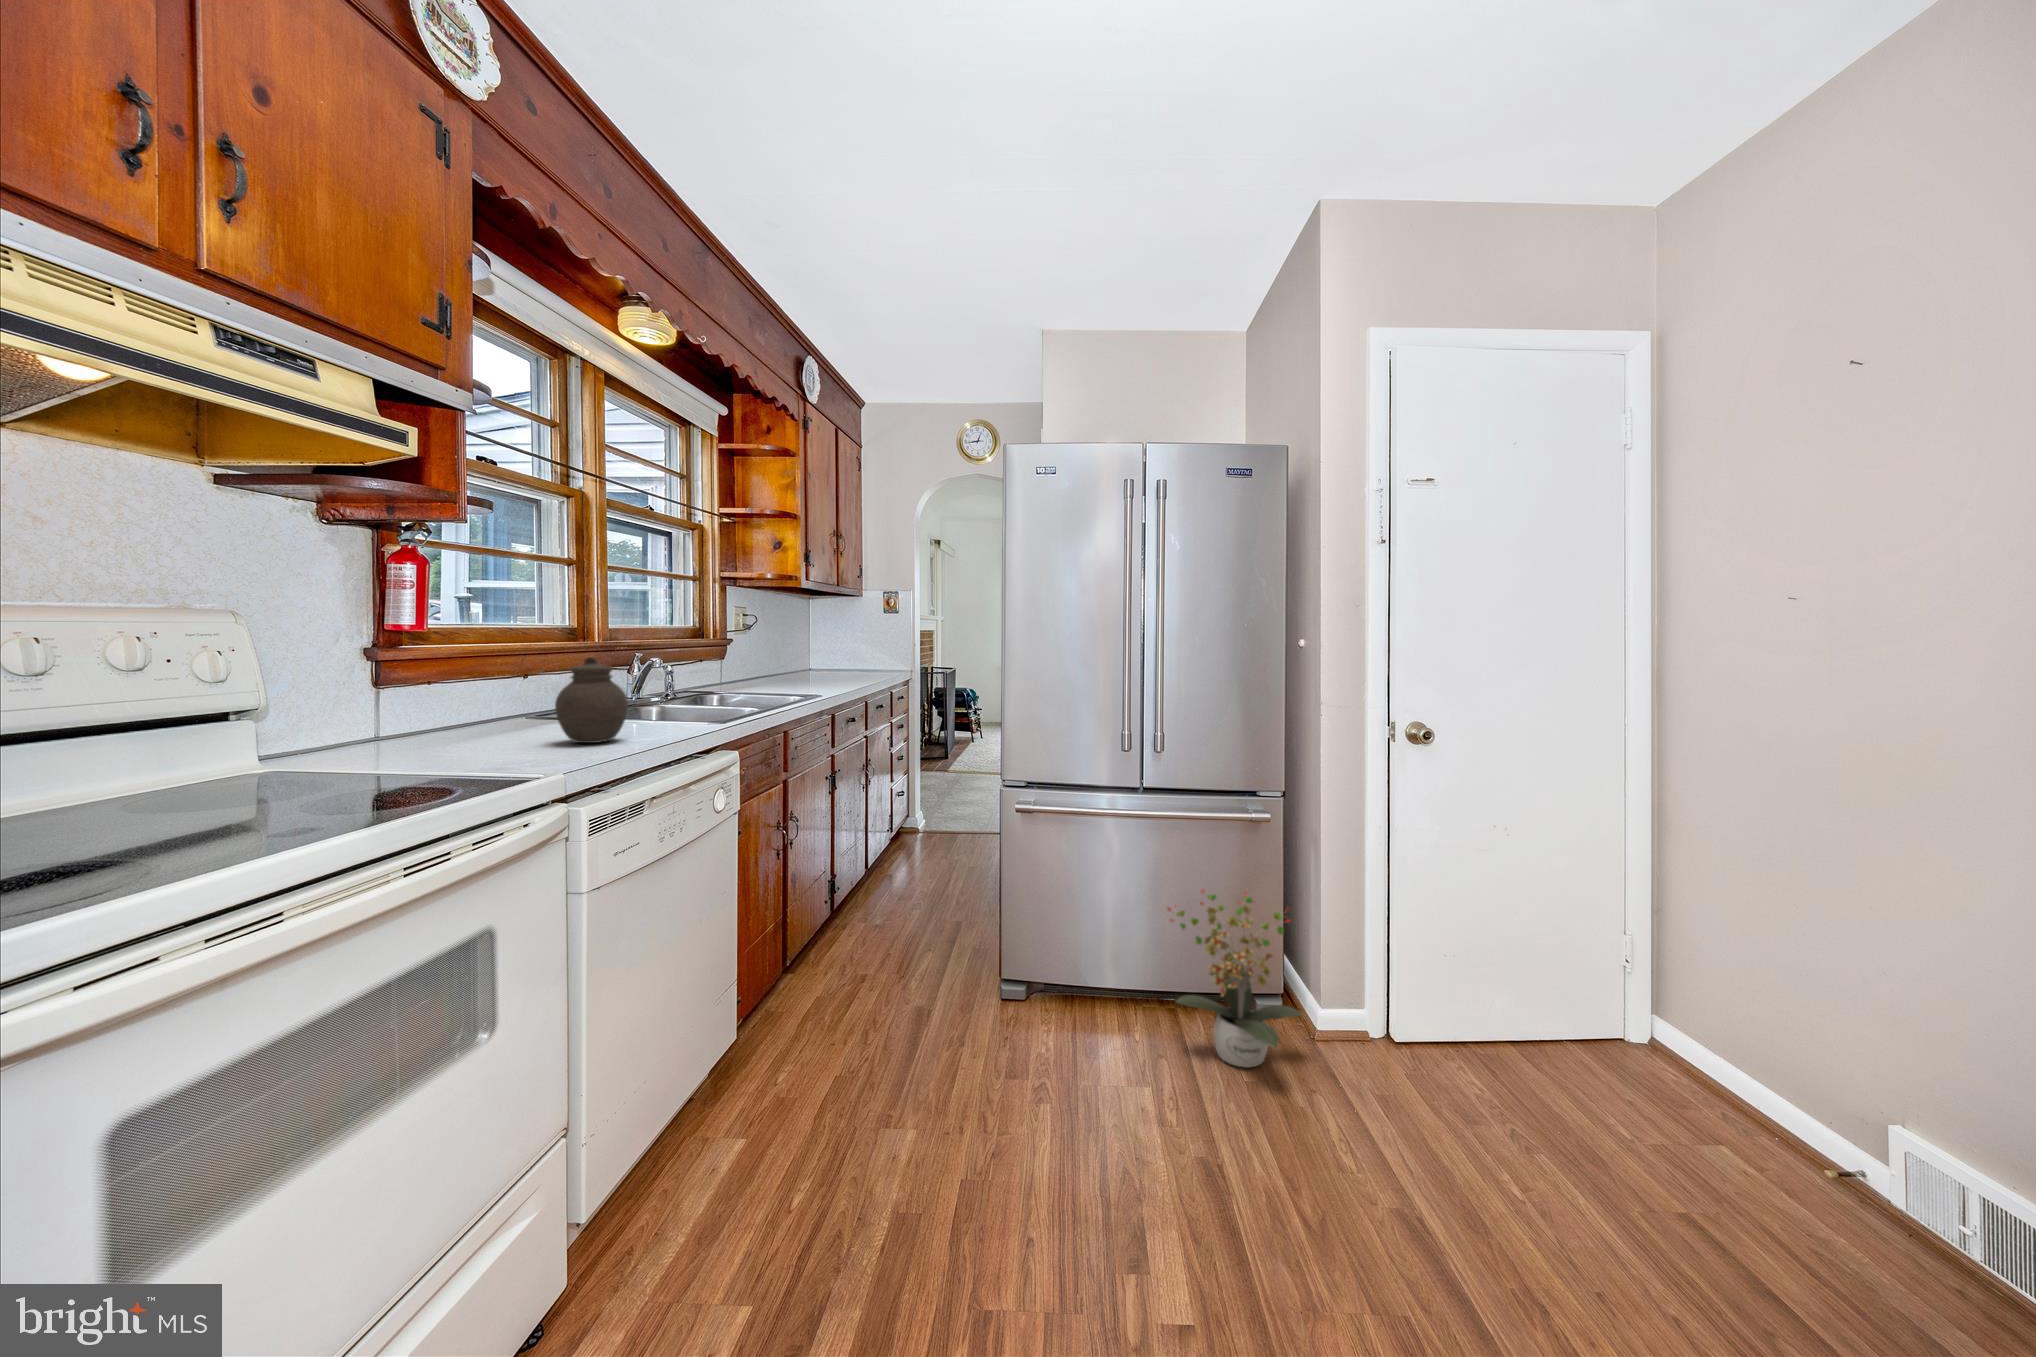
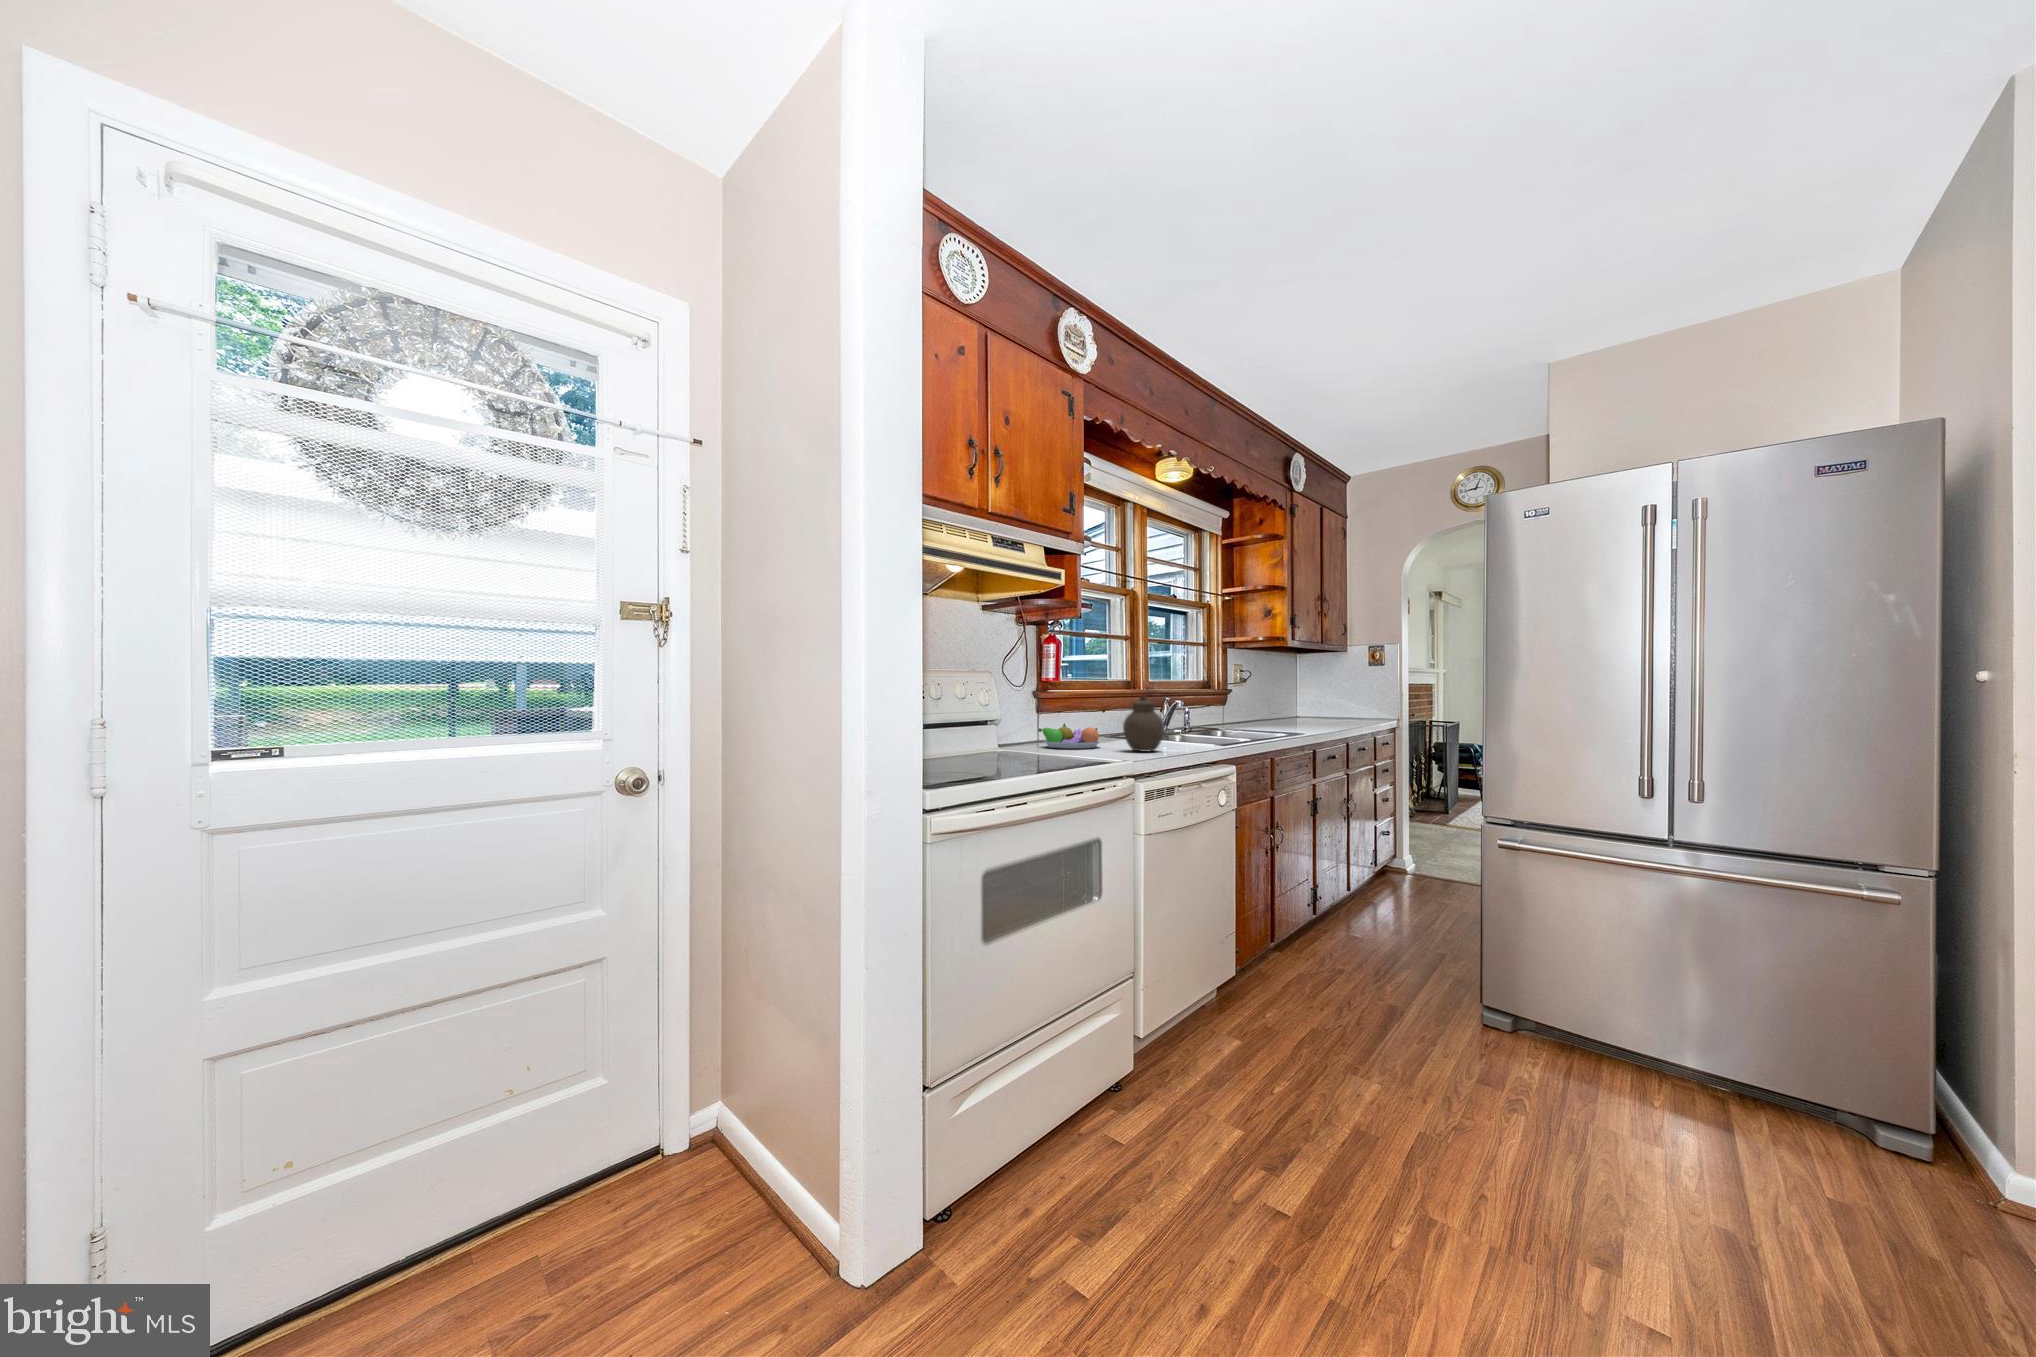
fruit bowl: none [386,700,518,746] -> present [1038,723,1101,749]
potted plant: present [1167,890,1302,1068] -> none [1681,955,1918,1174]

